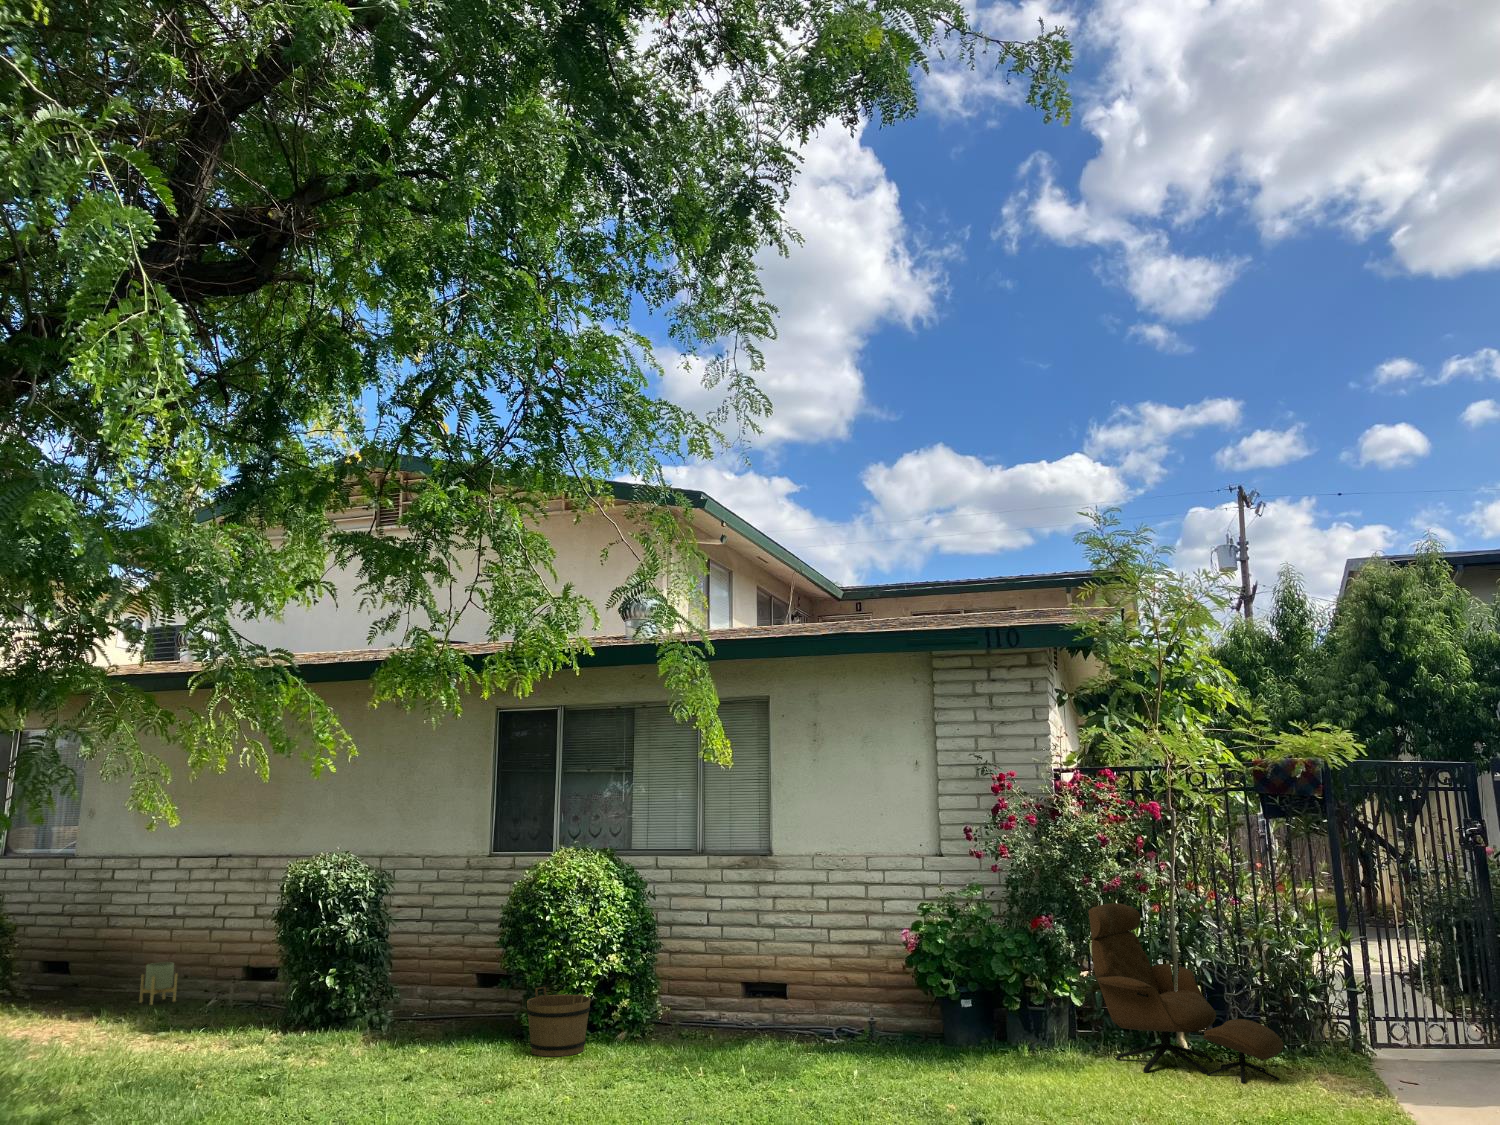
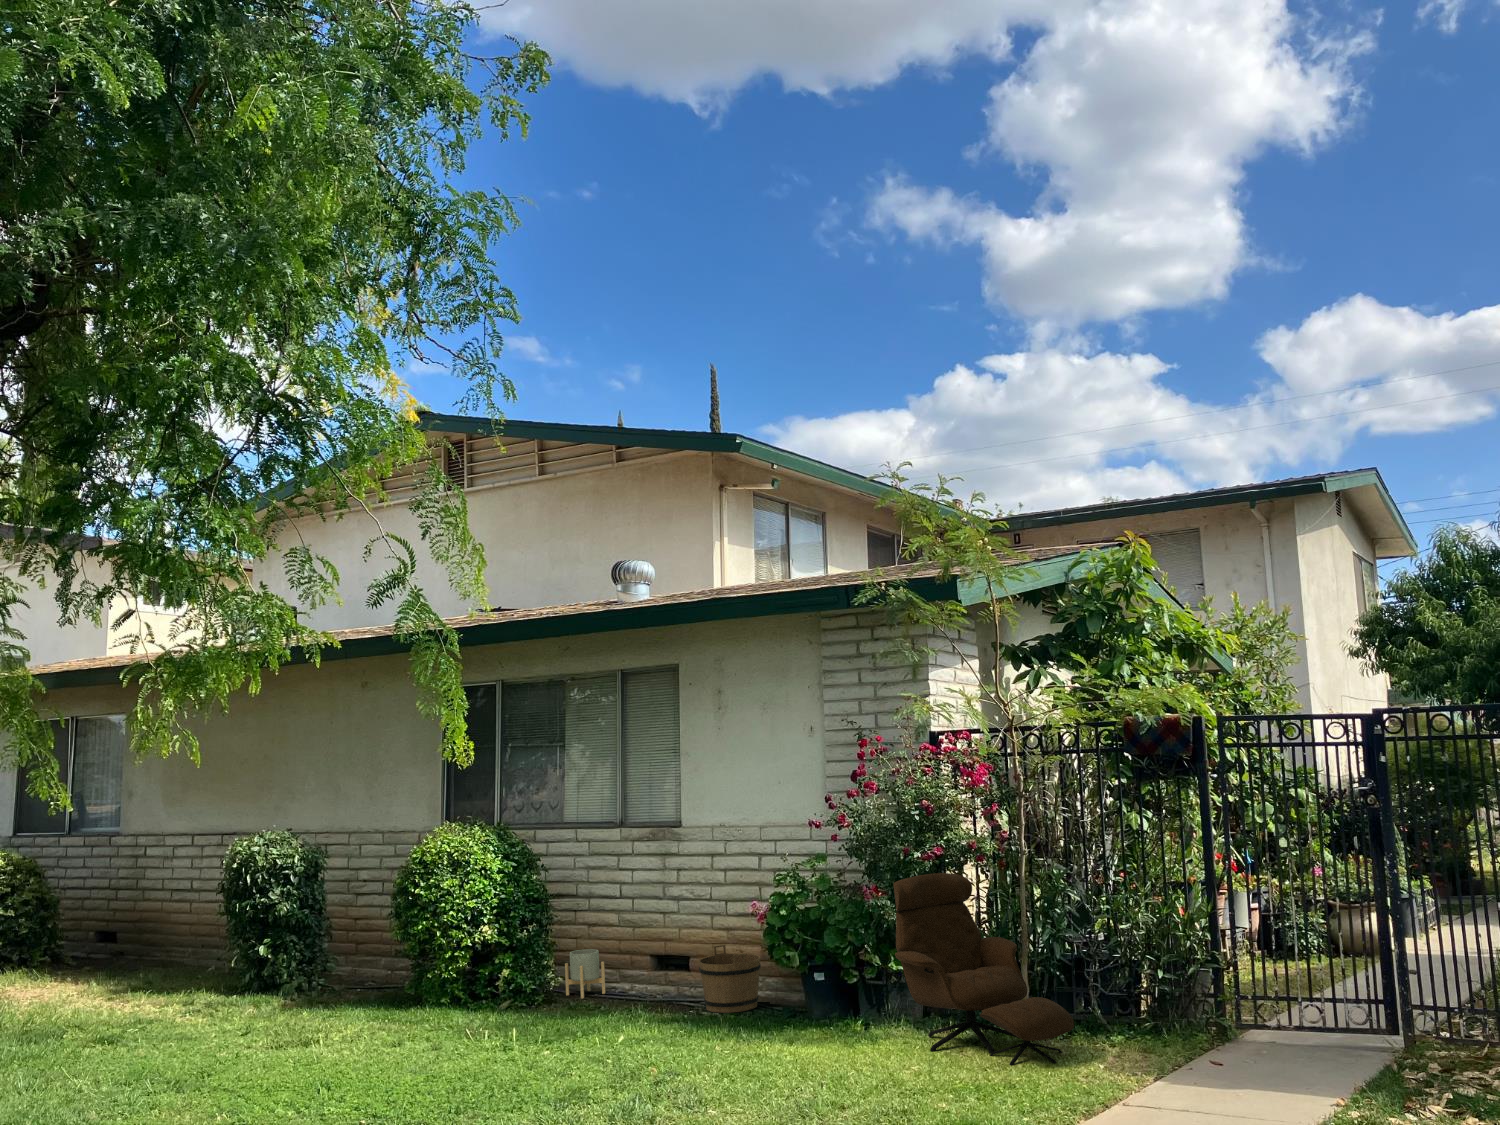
planter: present [139,962,178,1005] -> present [565,949,605,998]
bucket: present [527,987,591,1056] -> present [699,945,761,1013]

